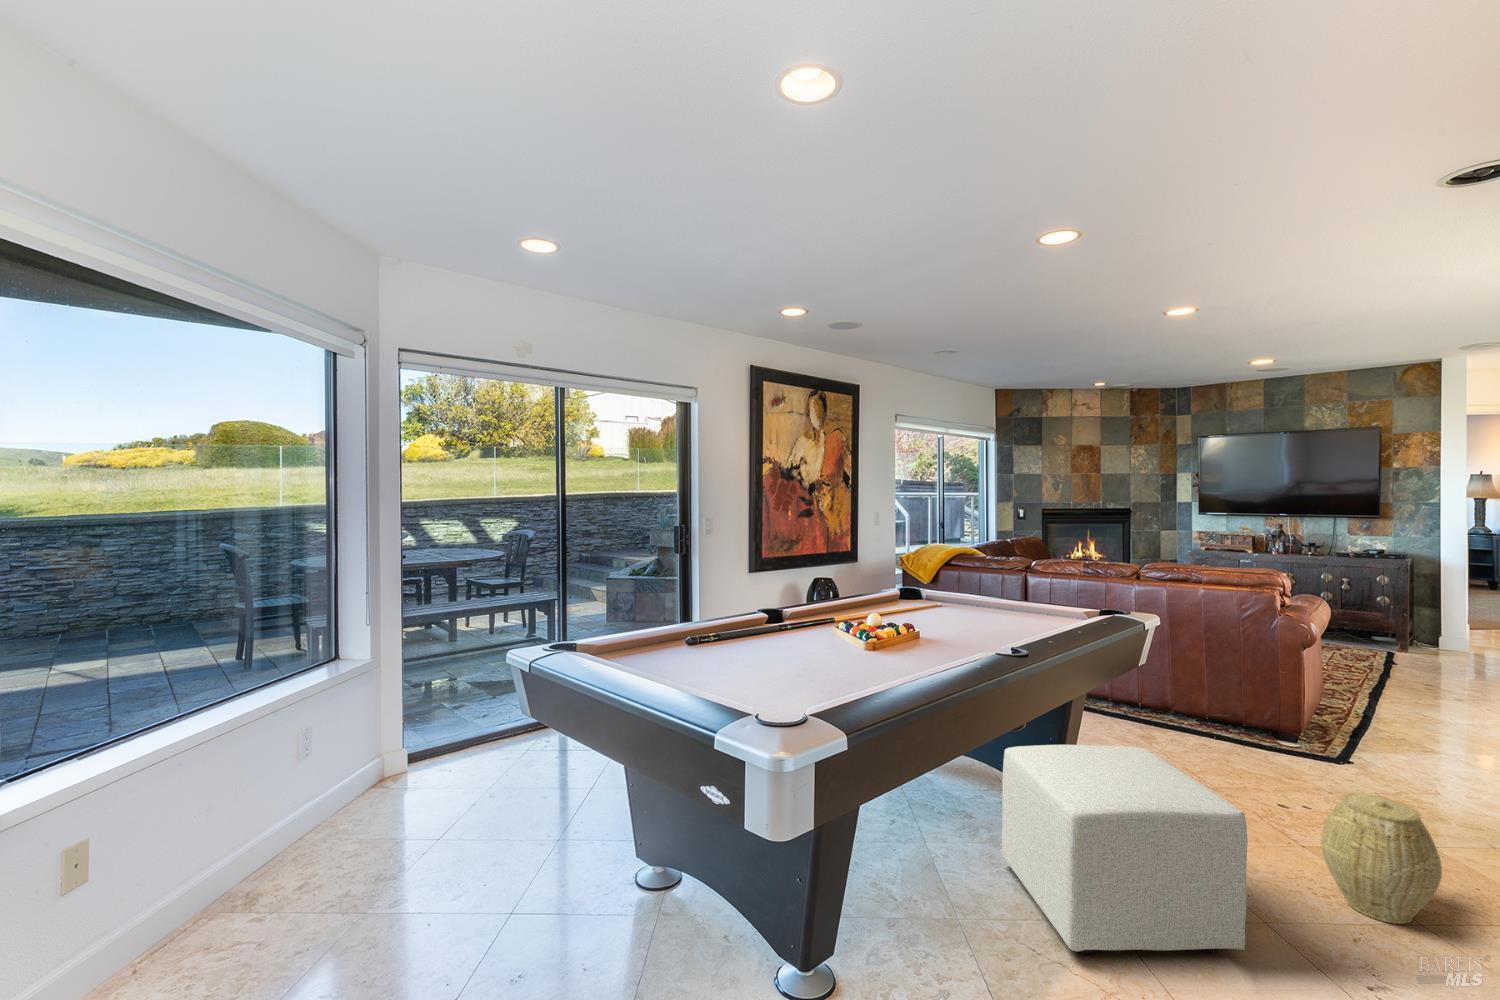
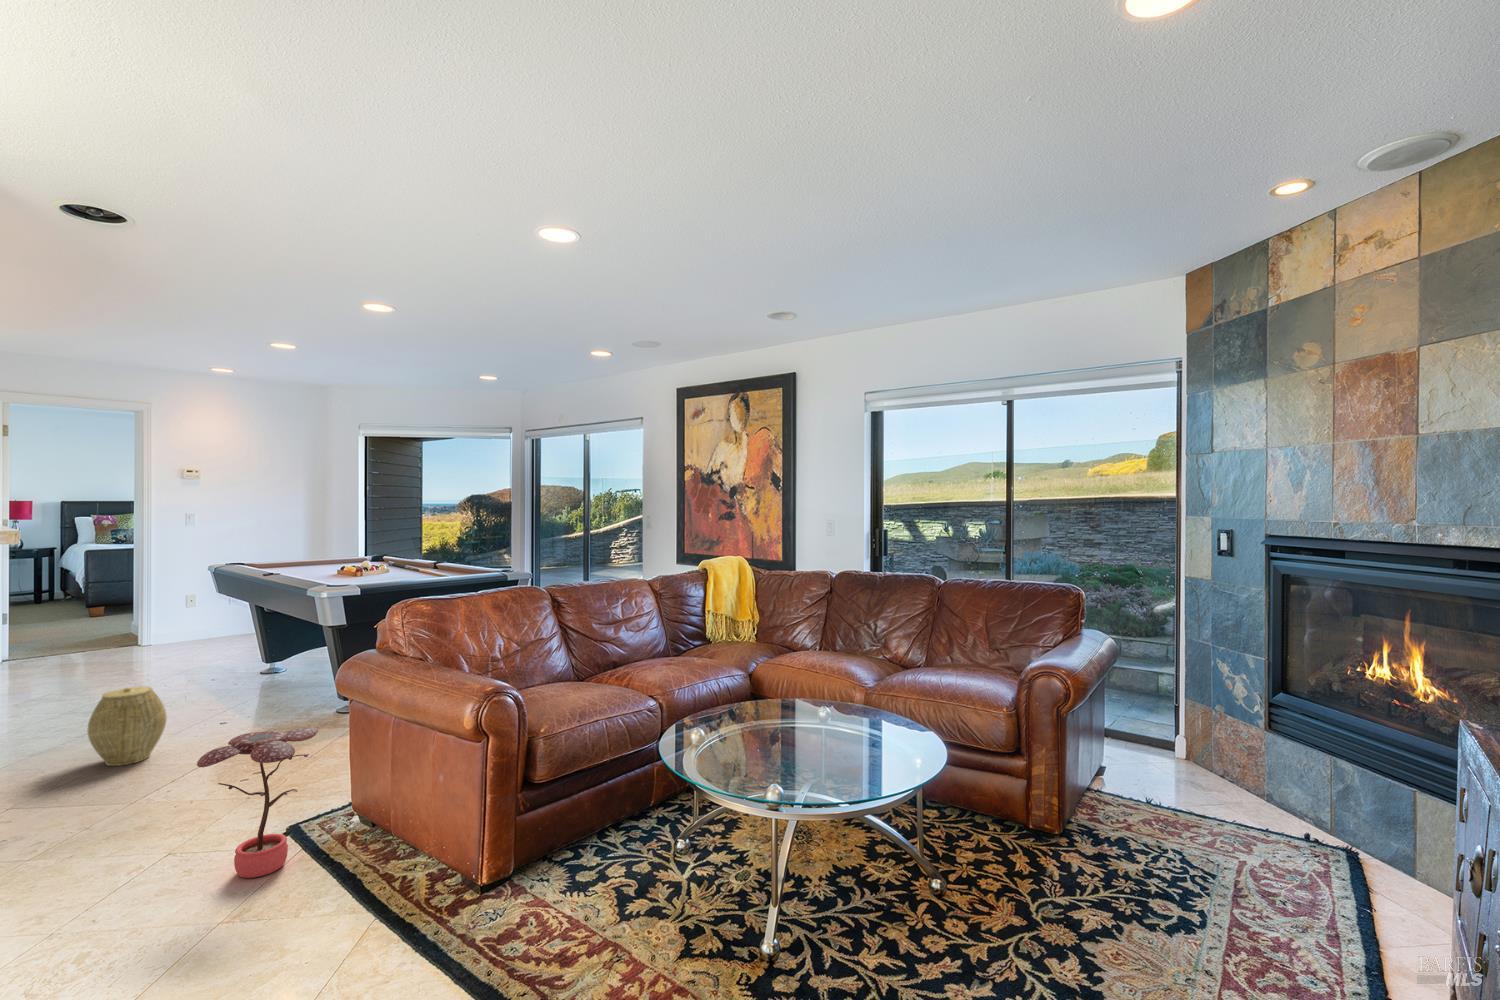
potted plant: none [1349,667,1447,764] -> present [197,727,318,878]
ottoman: present [1002,745,1248,953] -> none [159,629,299,719]

